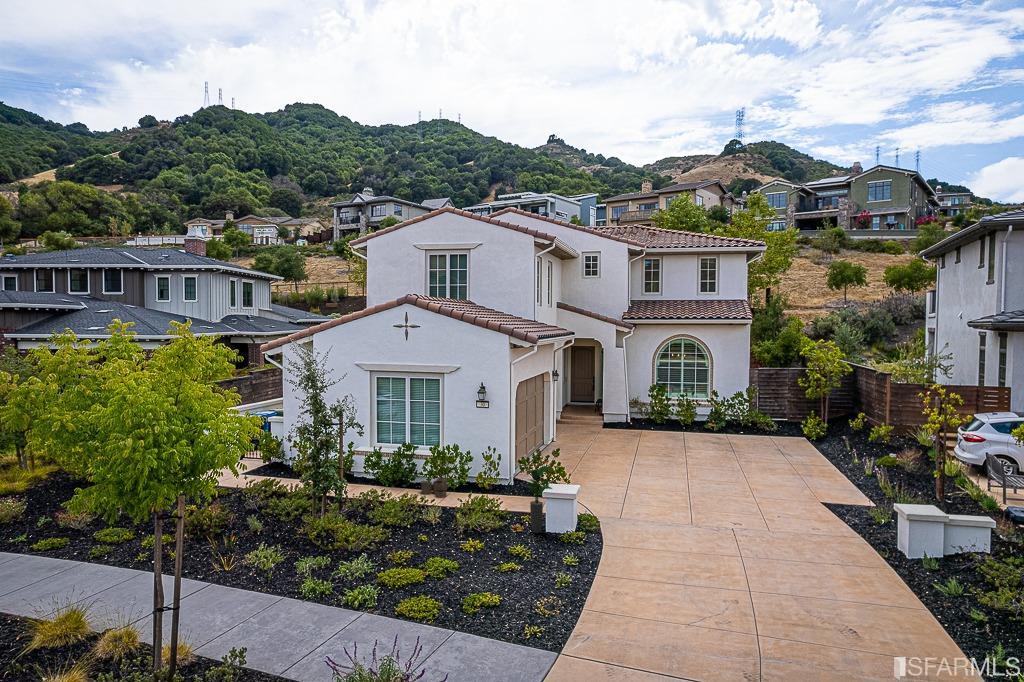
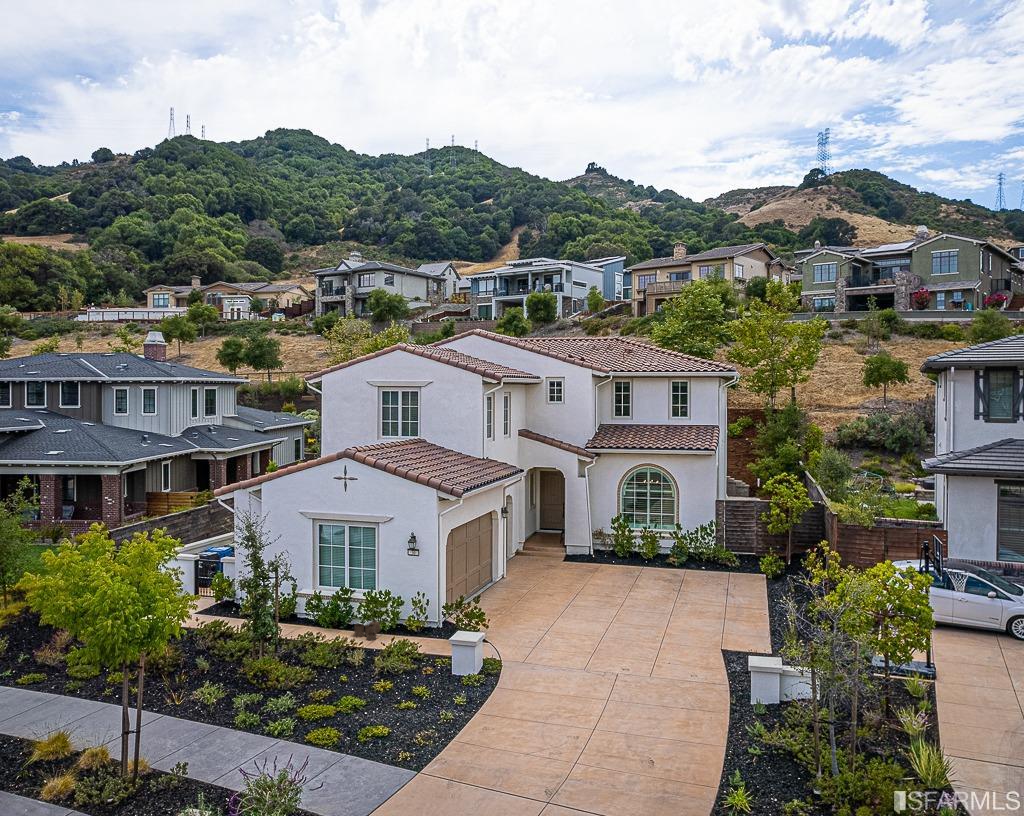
potted plant: present [525,466,552,533] -> none [432,617,457,676]

